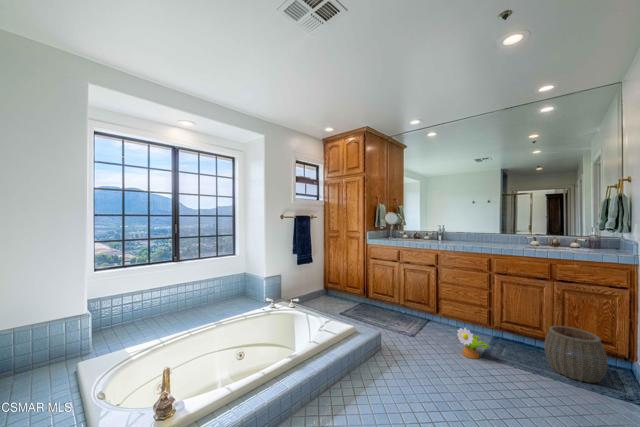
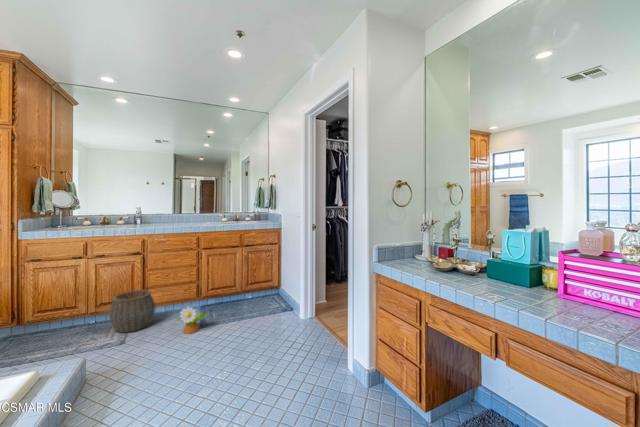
woven basket: present [544,326,608,383] -> present [109,290,155,333]

